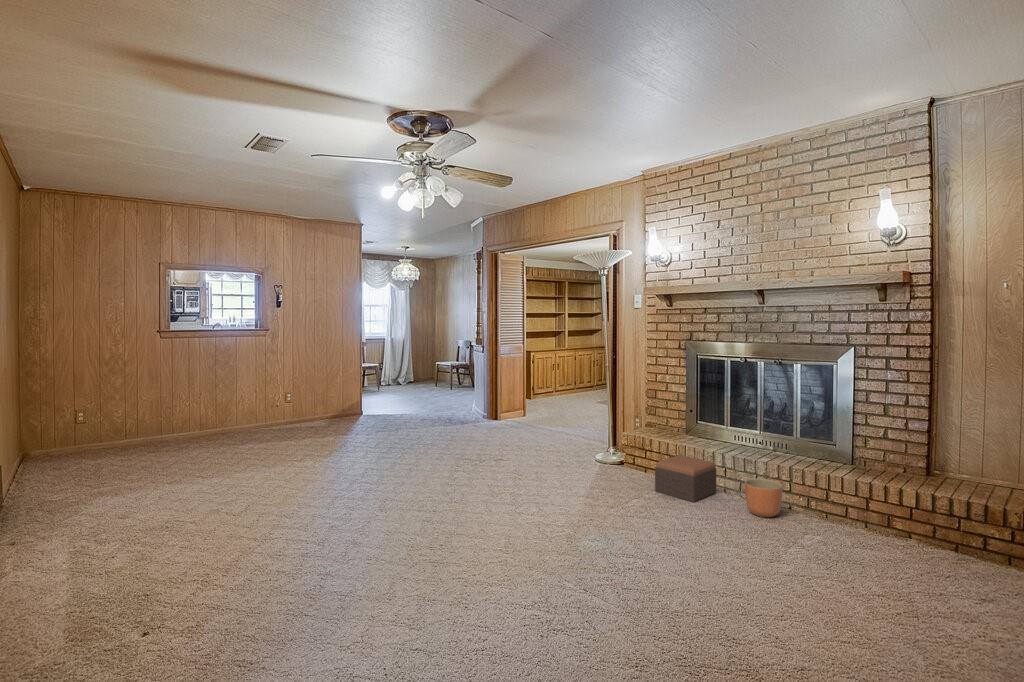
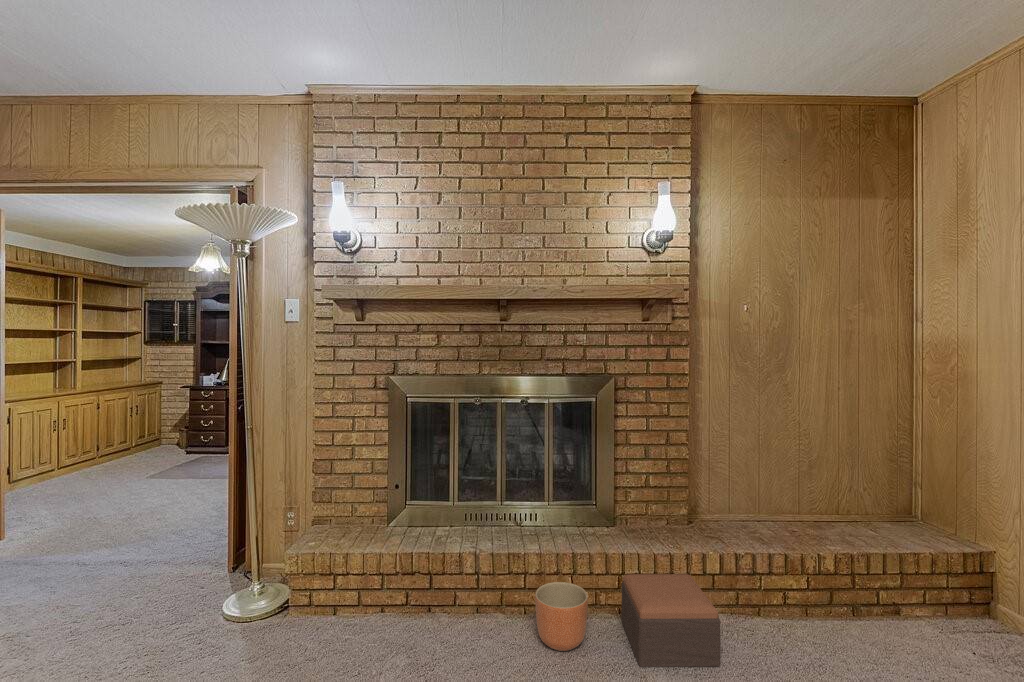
footstool: present [655,455,716,502] -> present [622,574,720,667]

